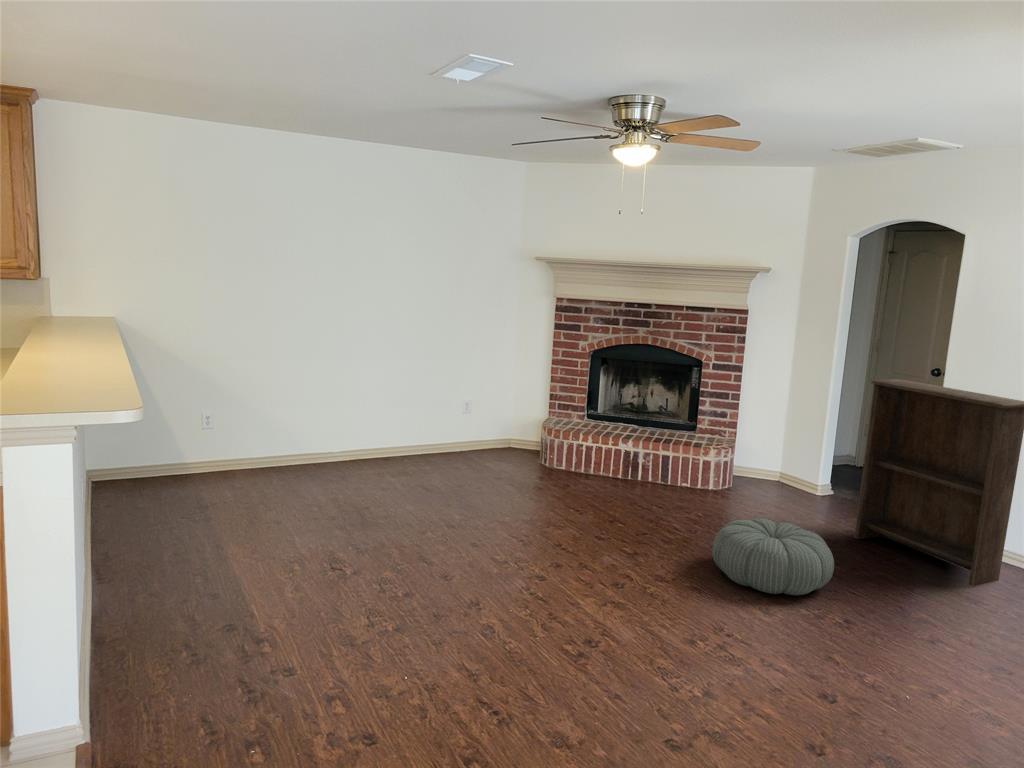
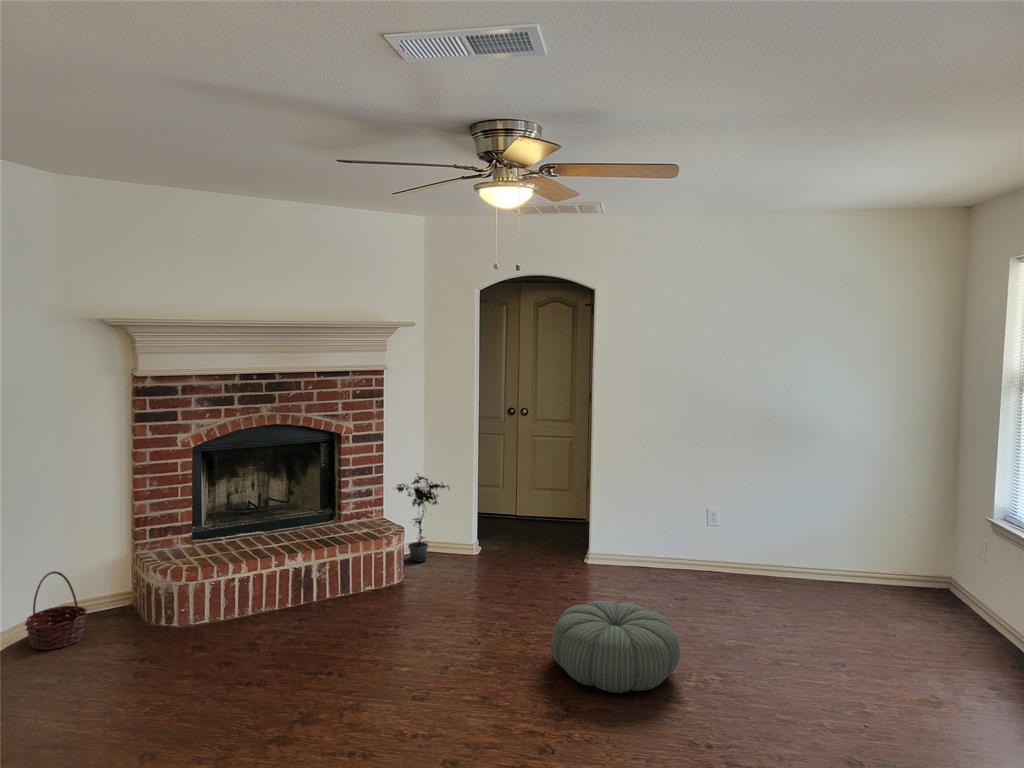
bookshelf: present [854,379,1024,586] -> none [572,427,705,599]
potted plant: none [742,406,794,486] -> present [396,475,450,562]
basket: none [476,411,508,456] -> present [25,571,87,650]

